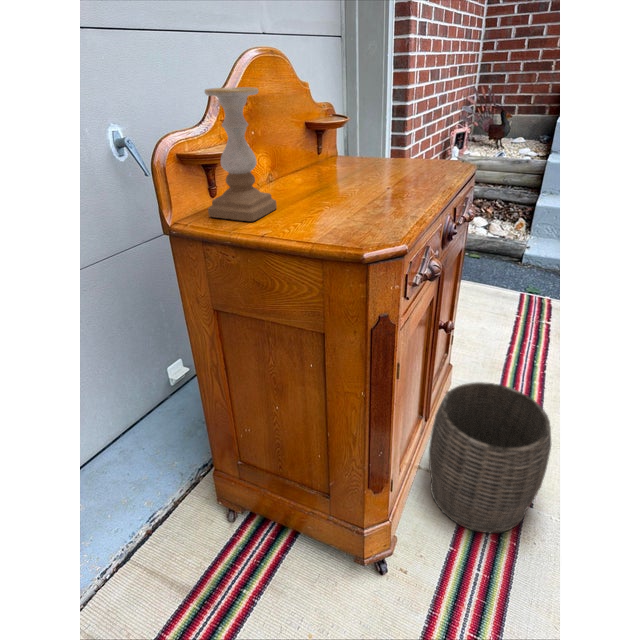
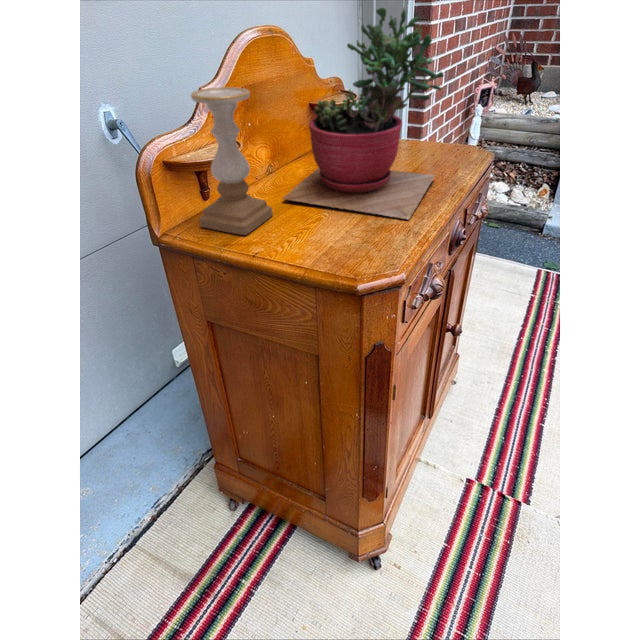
succulent plant: none [284,22,431,209] -> present [283,7,444,219]
woven basket: present [429,382,551,533] -> none [429,382,553,531]

